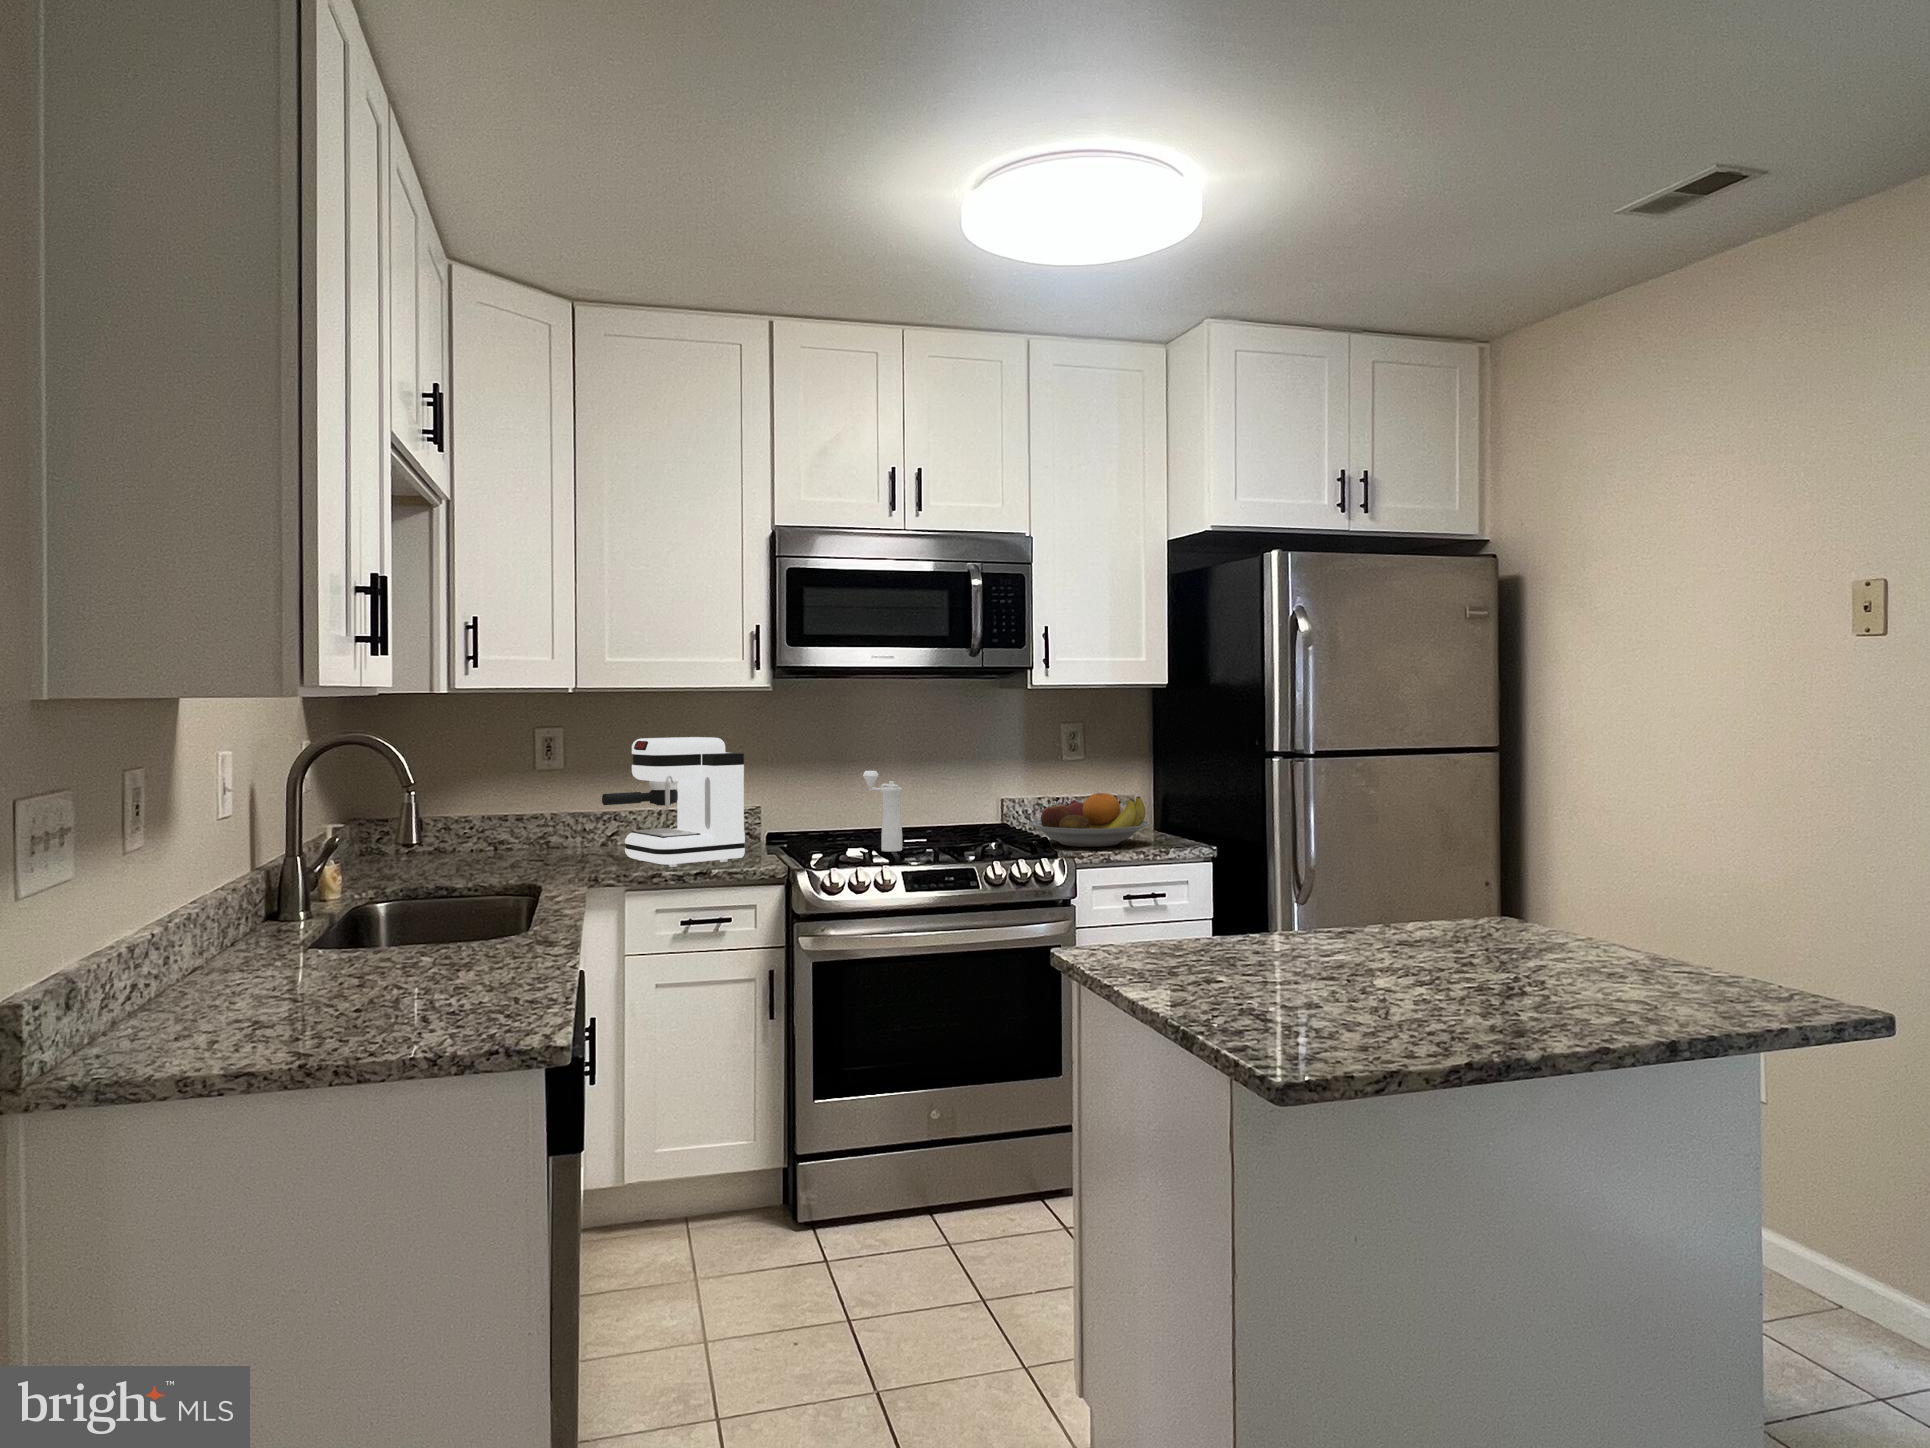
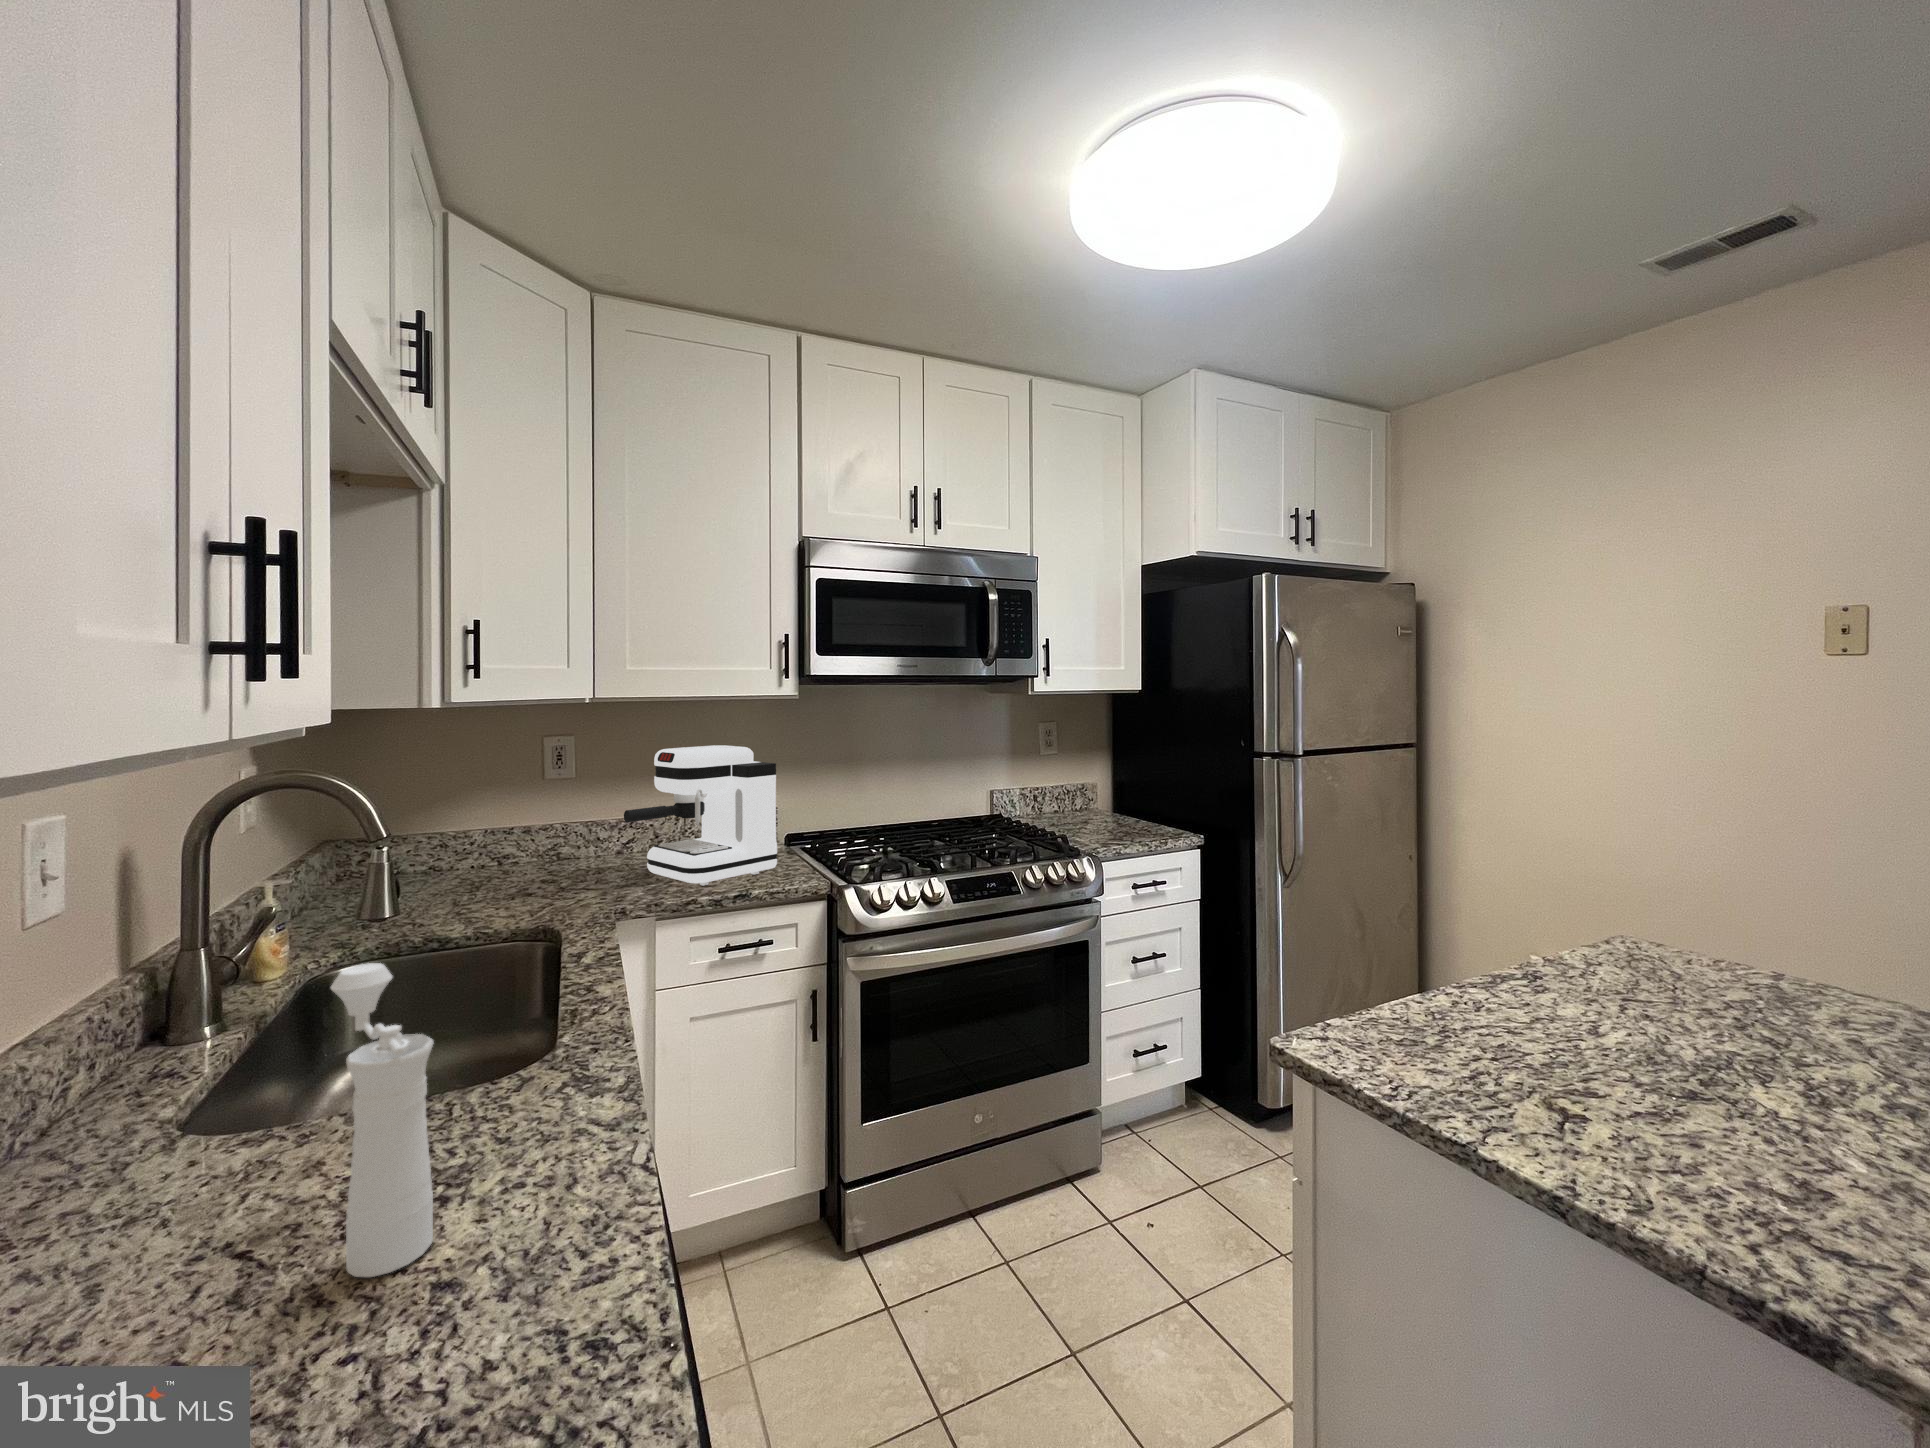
pepper mill: present [863,771,902,852] -> present [331,963,433,1277]
fruit bowl: present [1030,793,1149,847] -> none [1031,789,1139,839]

